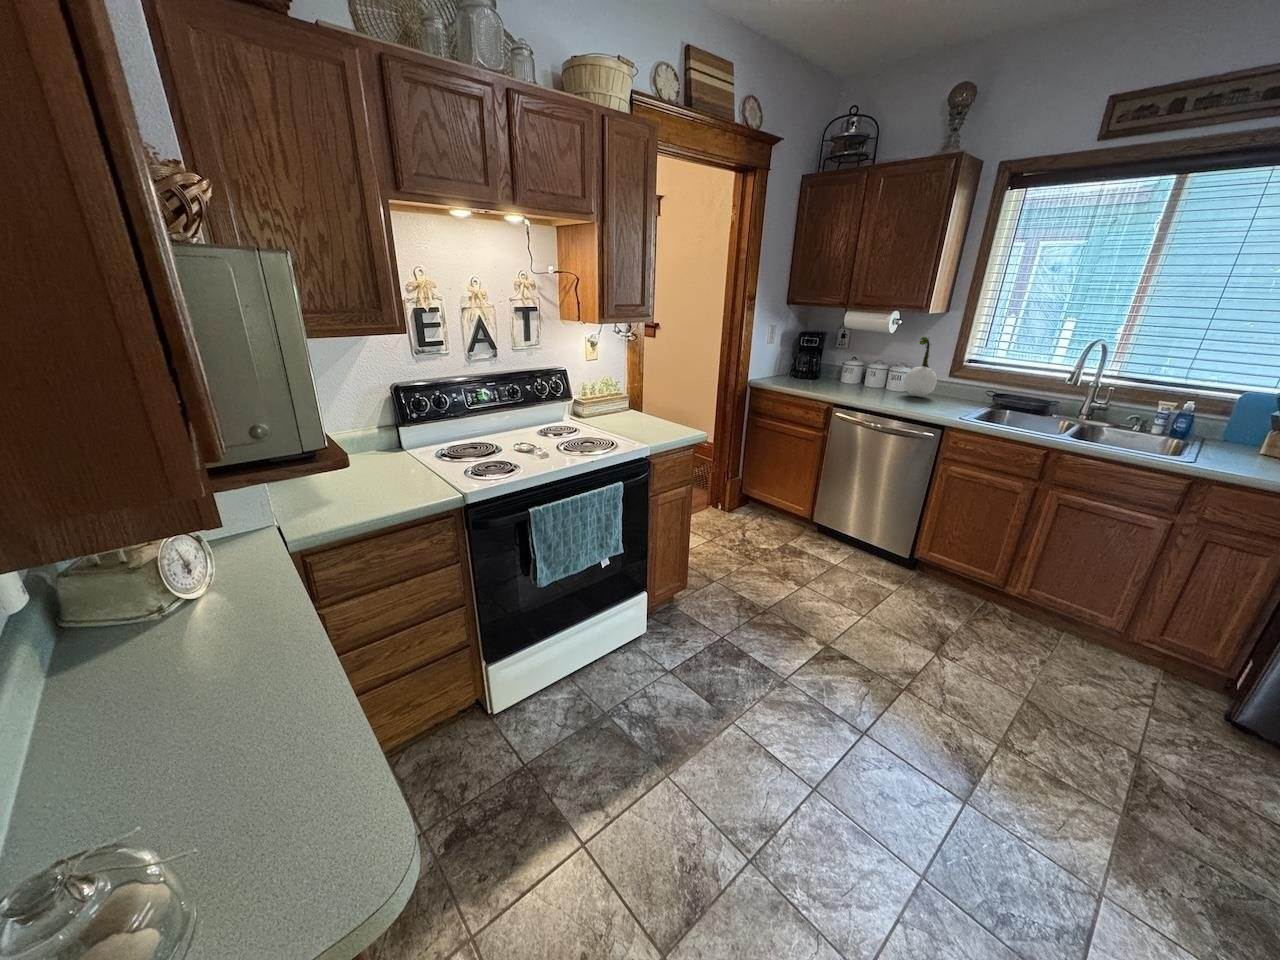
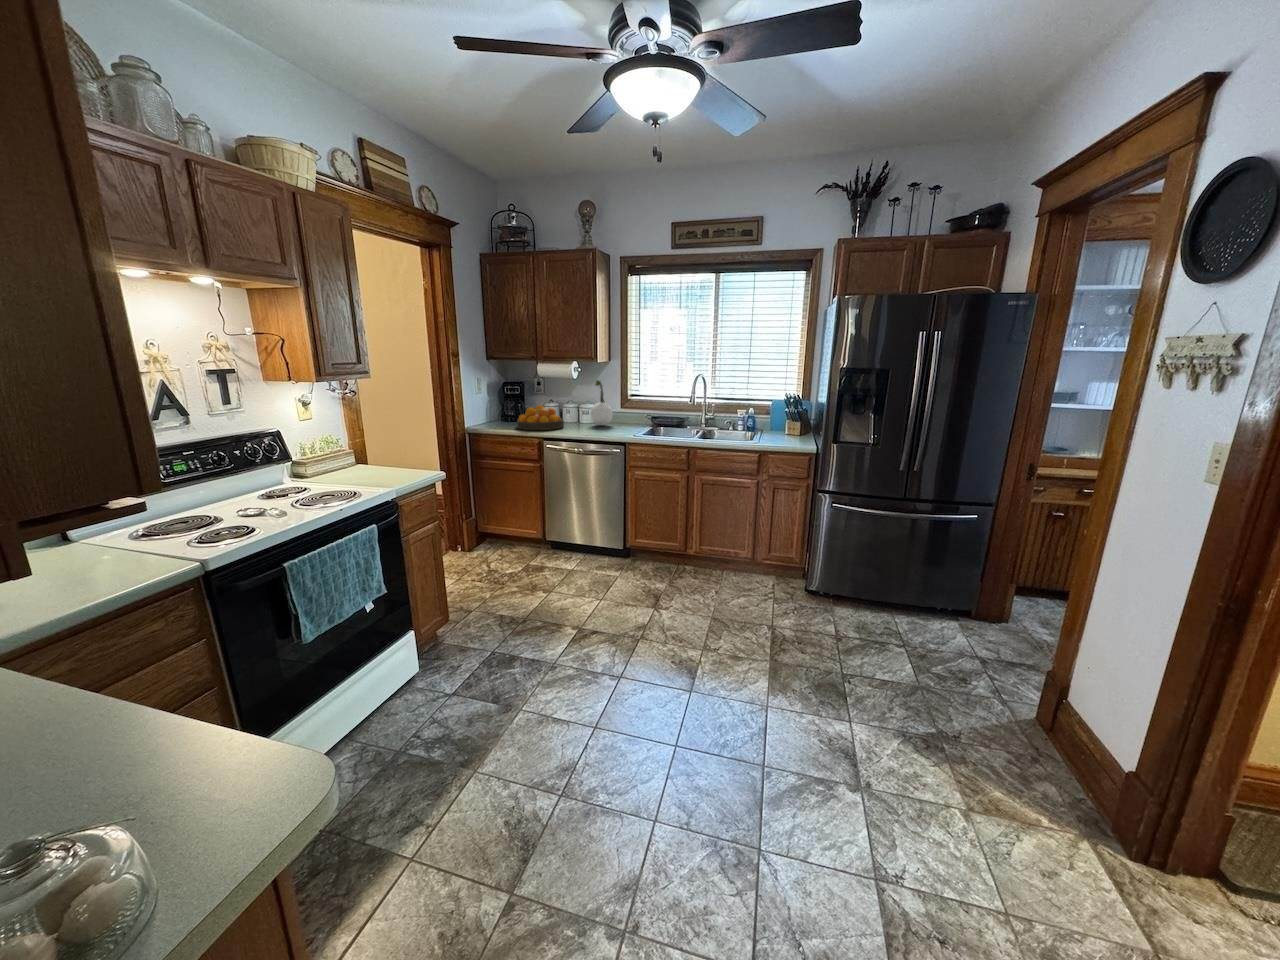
fruit bowl: none [807,363,866,394] -> present [517,405,564,430]

